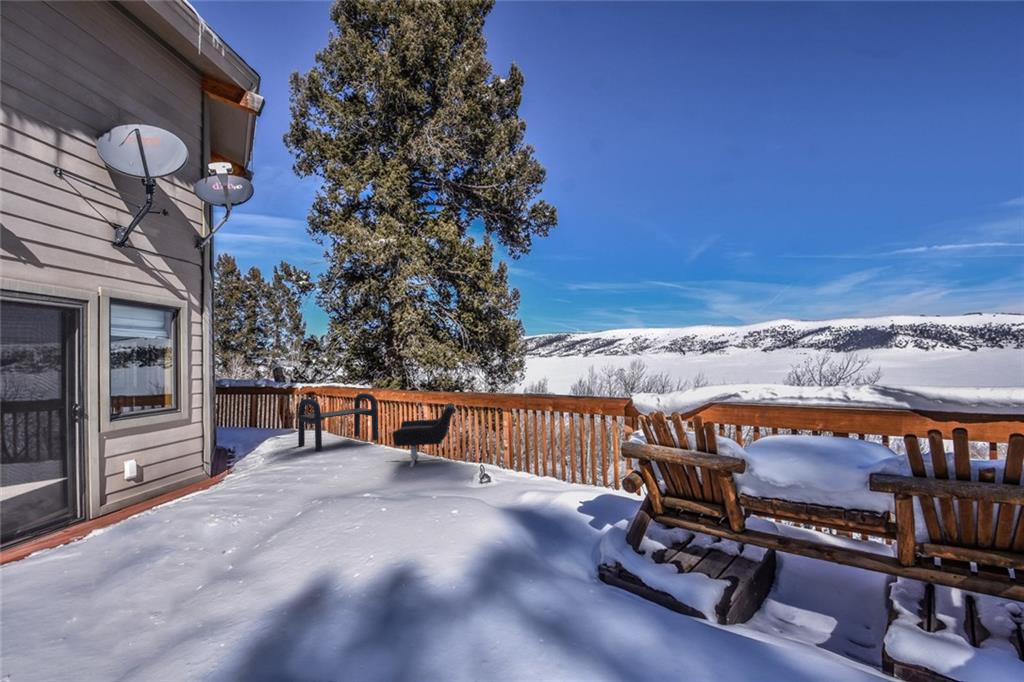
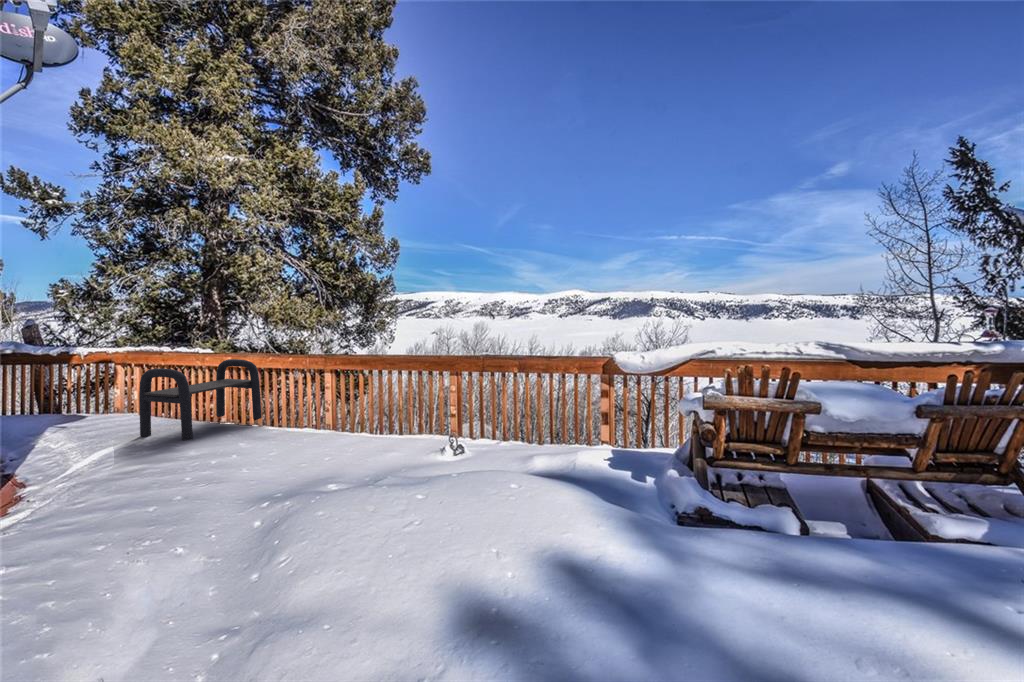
lounge chair: present [386,403,455,467] -> none [316,367,407,446]

